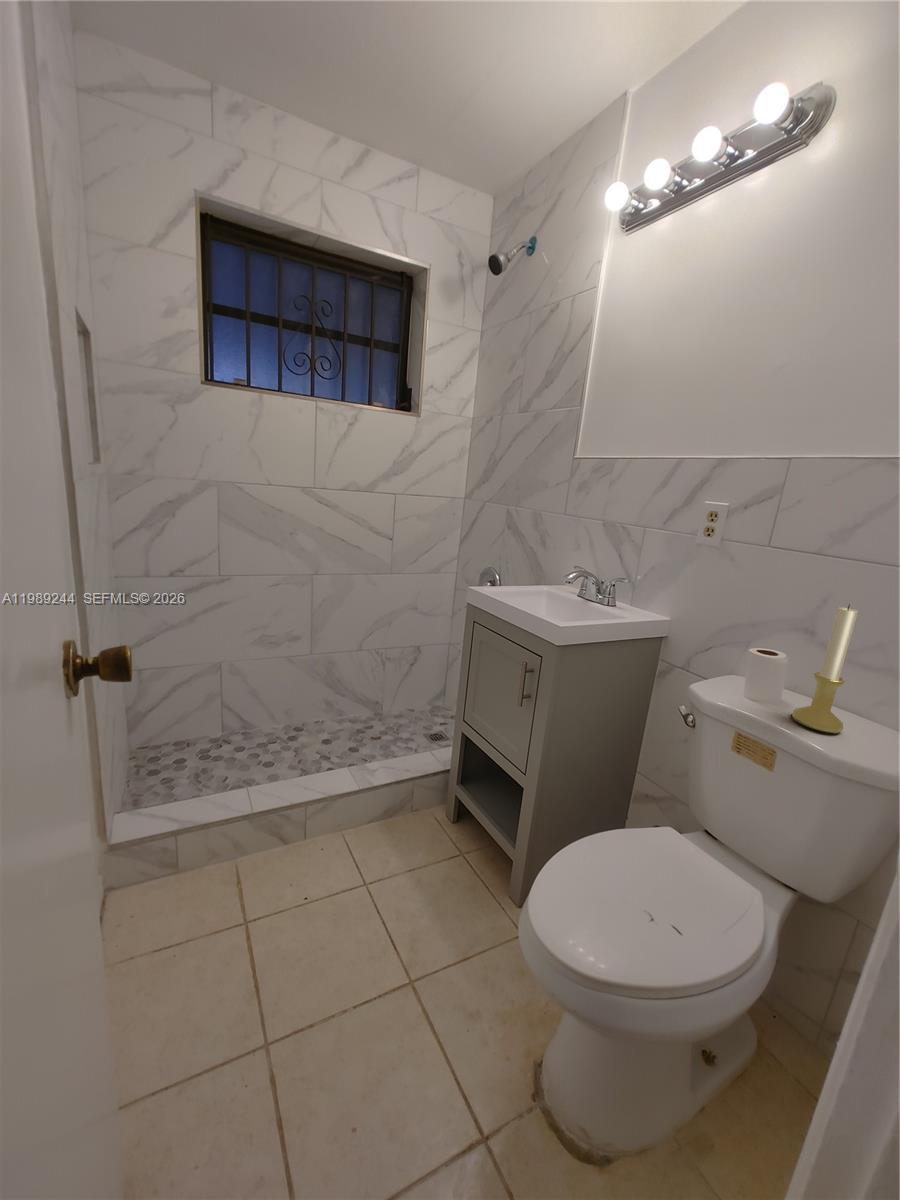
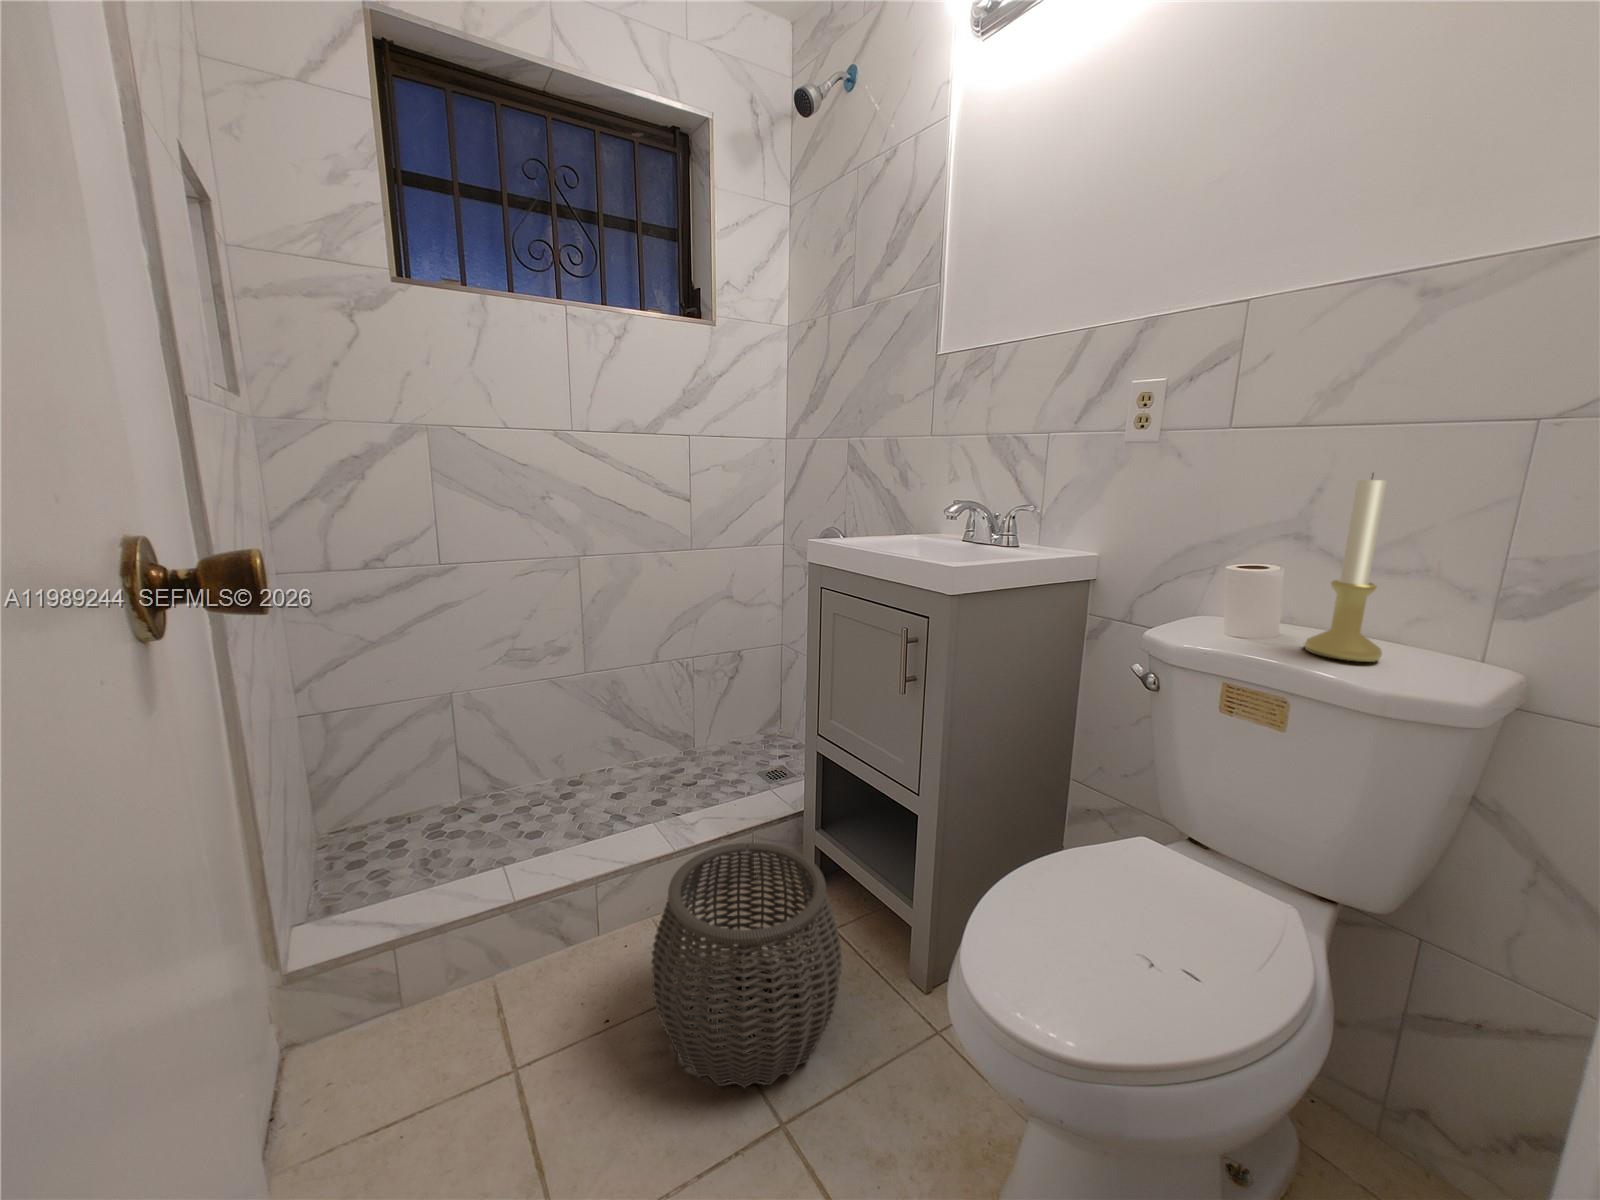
woven basket: none [335,792,463,957] -> present [651,843,842,1088]

